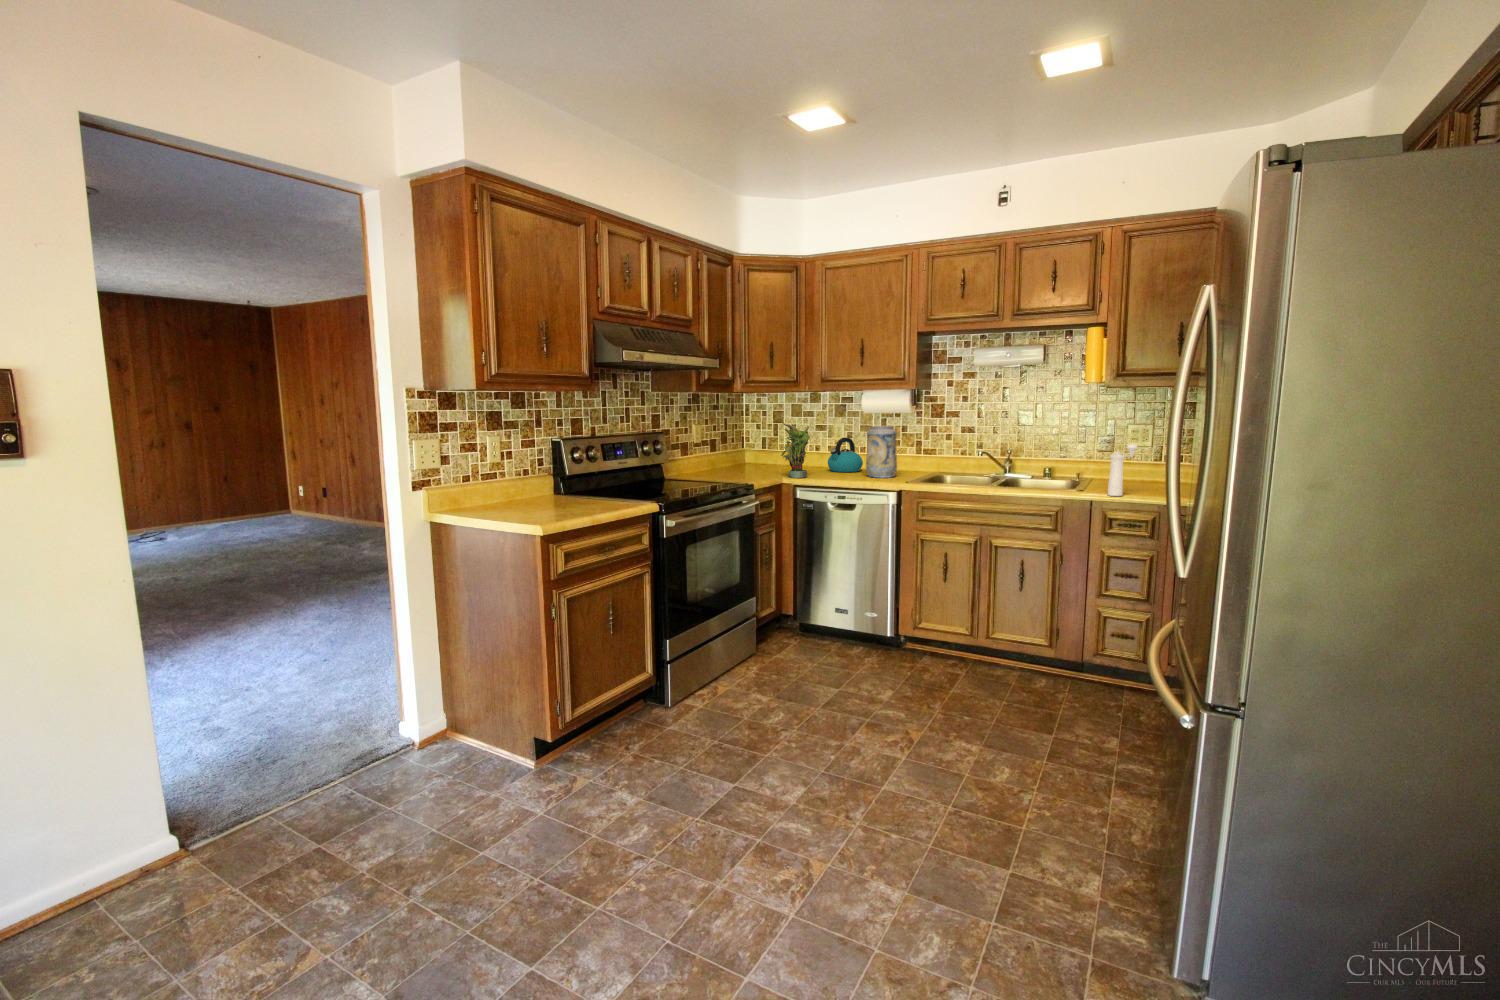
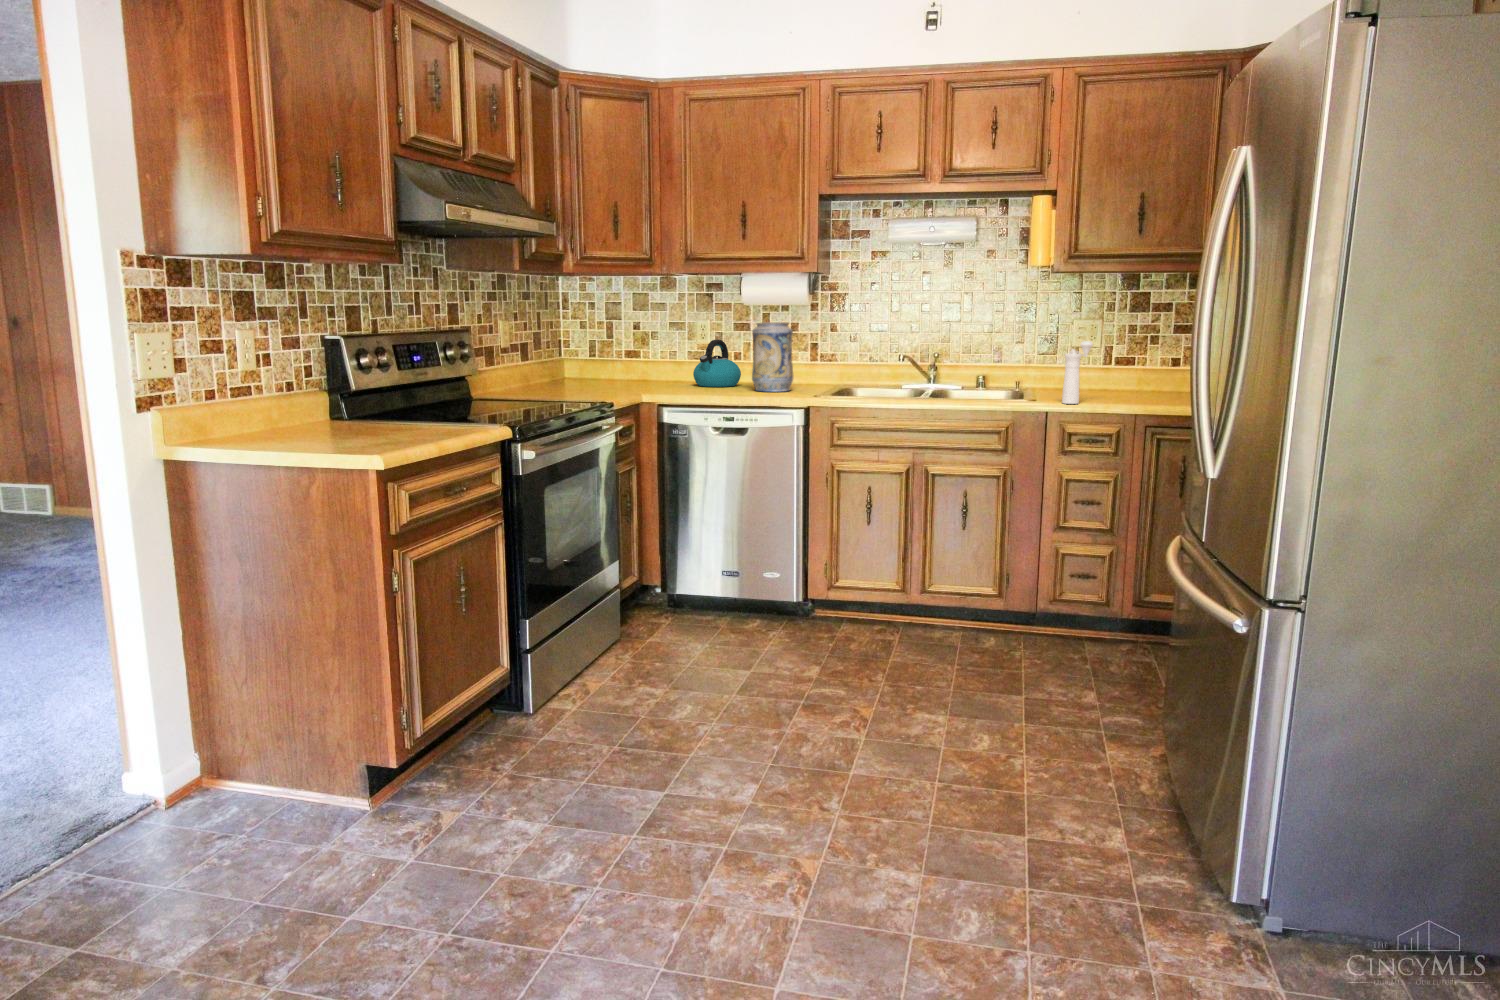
potted plant: present [781,423,810,478] -> none [637,317,680,394]

